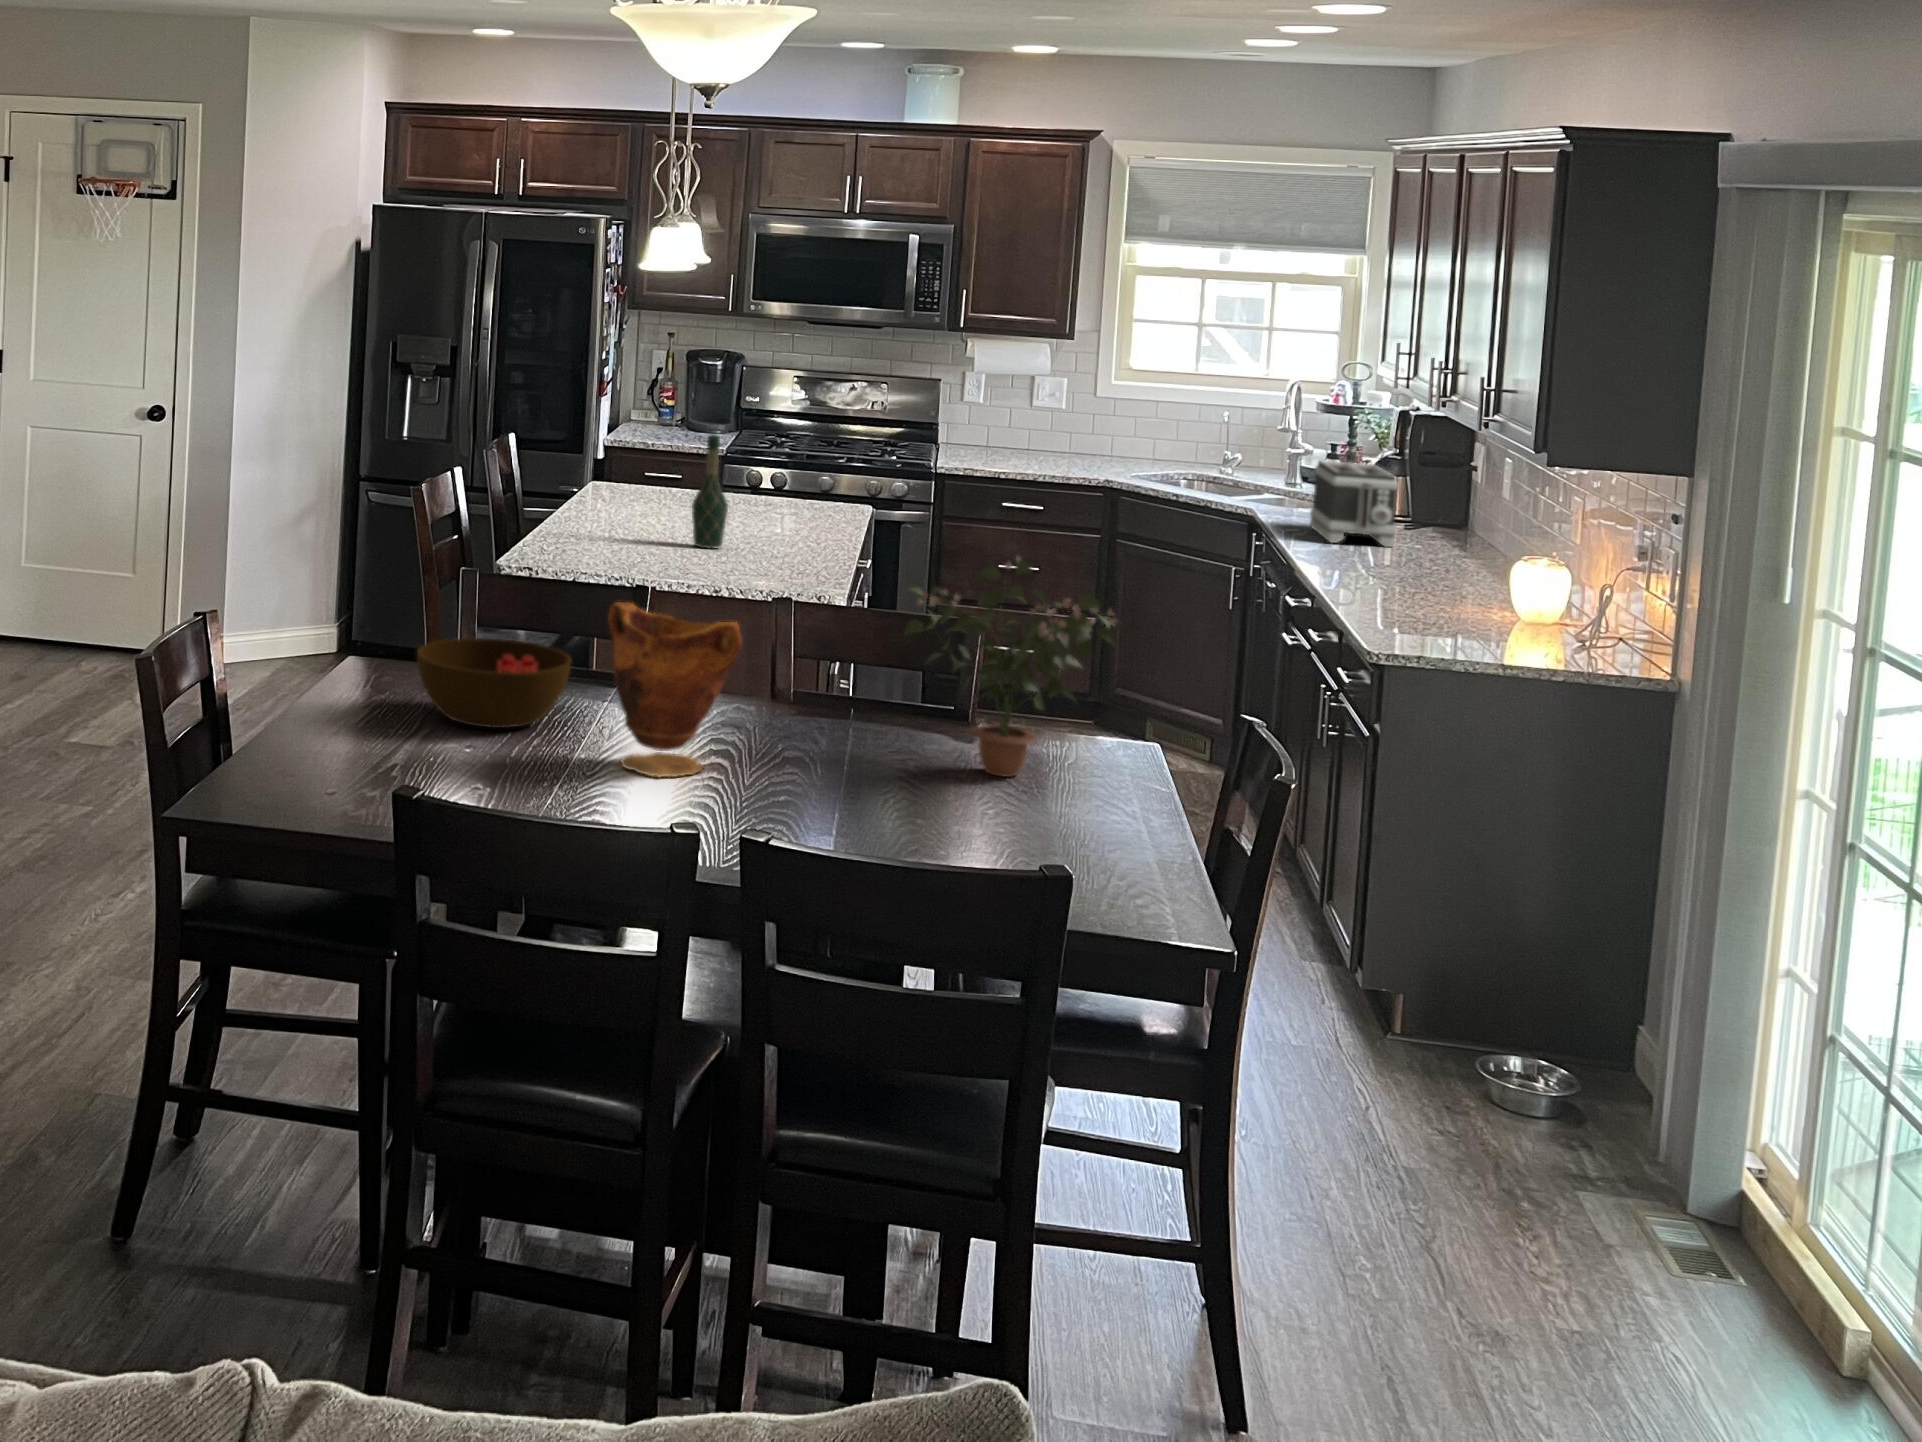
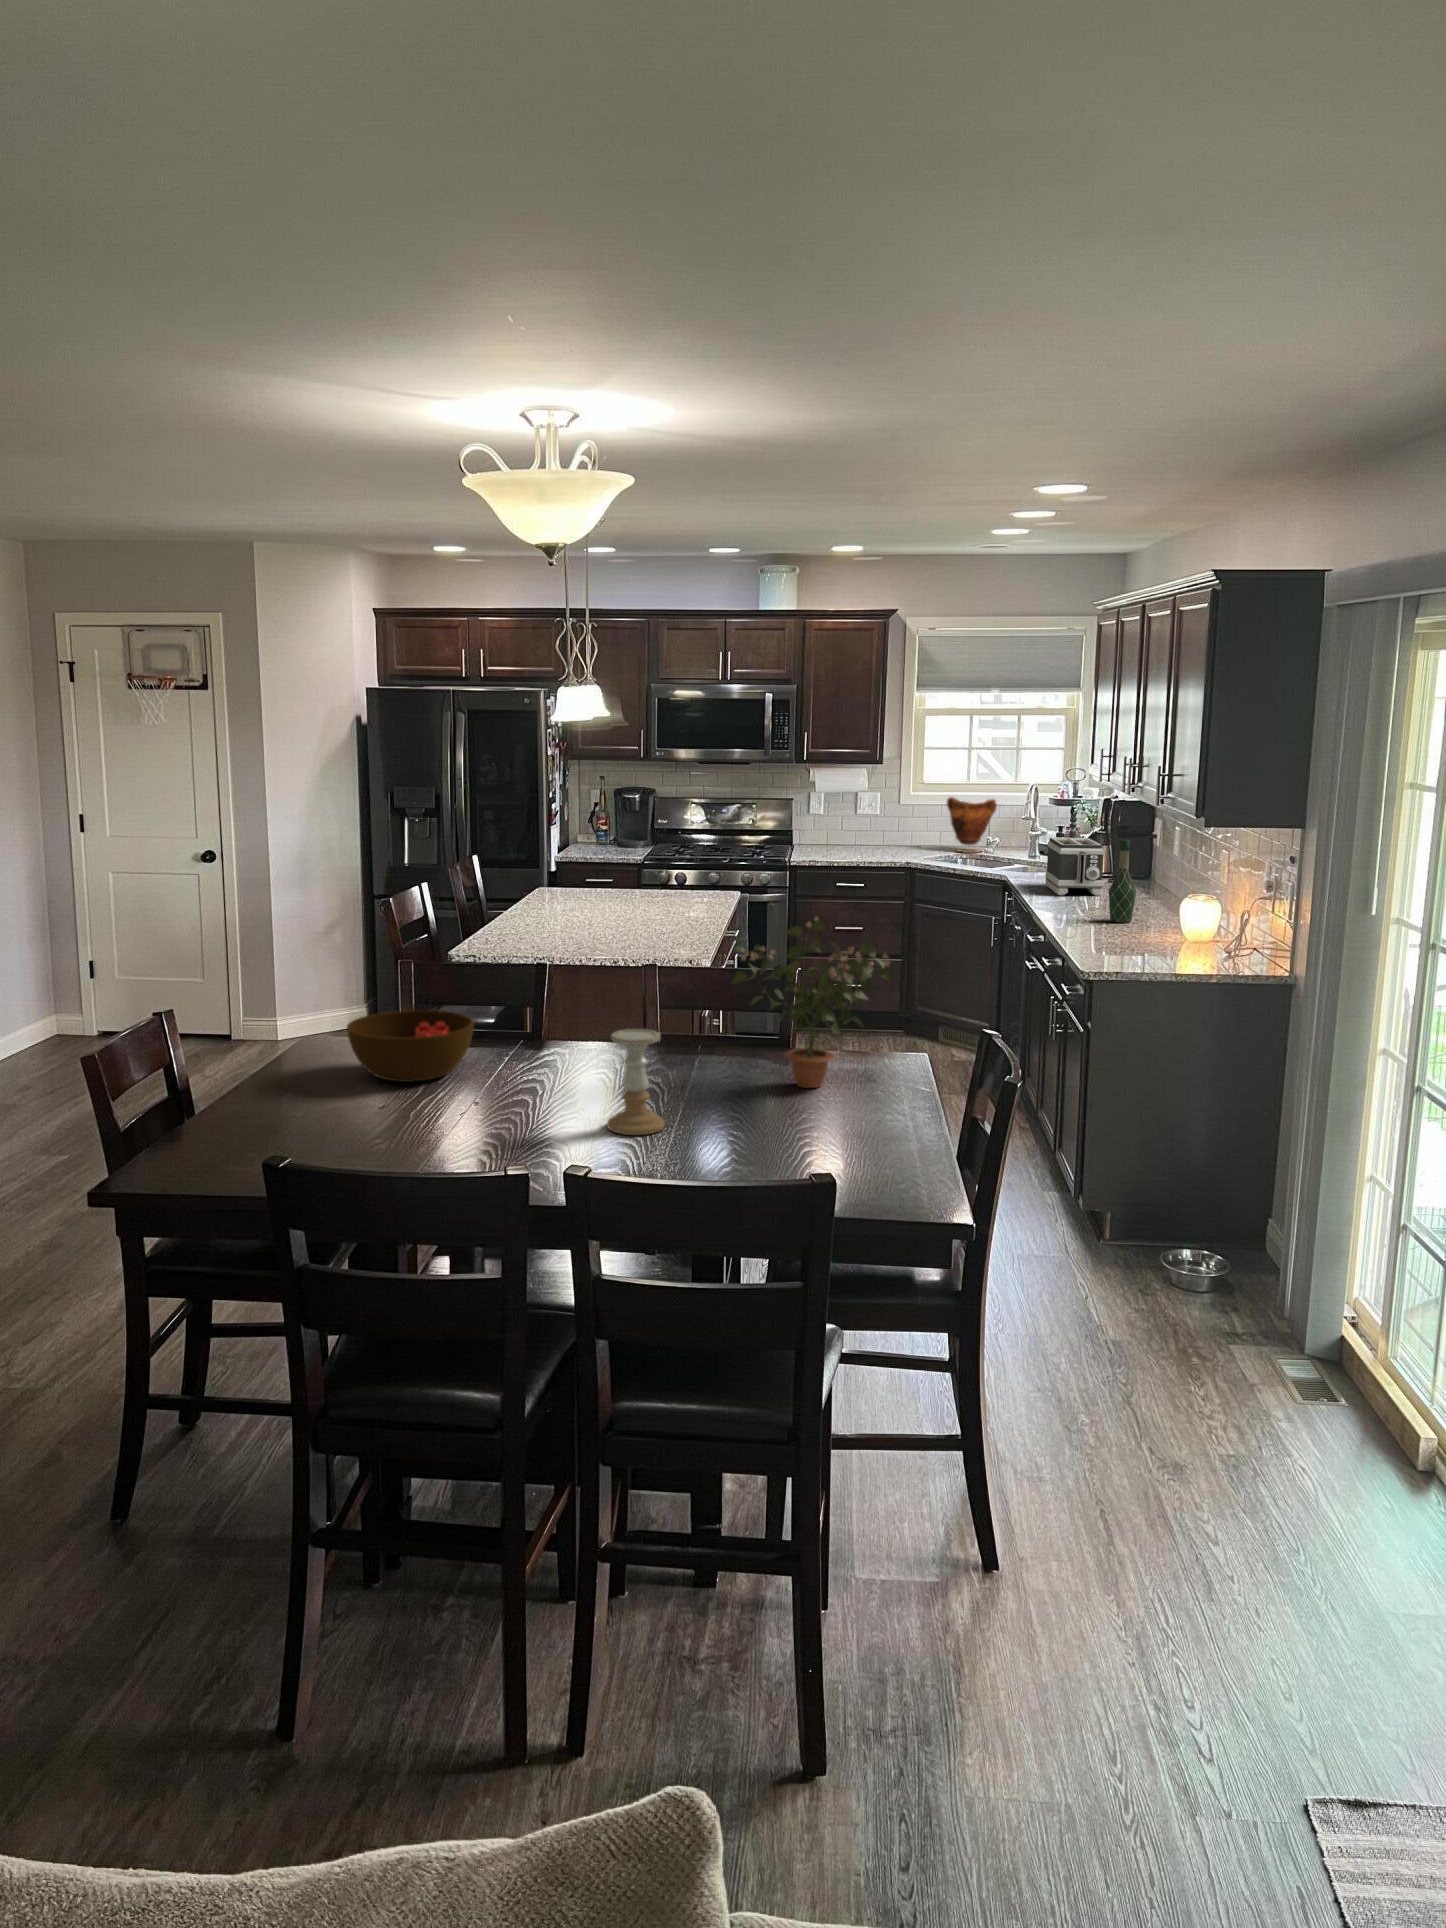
wine bottle: present [692,435,728,549] -> present [1109,840,1136,922]
vase: present [608,602,742,777] -> present [947,797,997,853]
candle holder: none [751,682,825,815] -> present [607,1029,665,1135]

